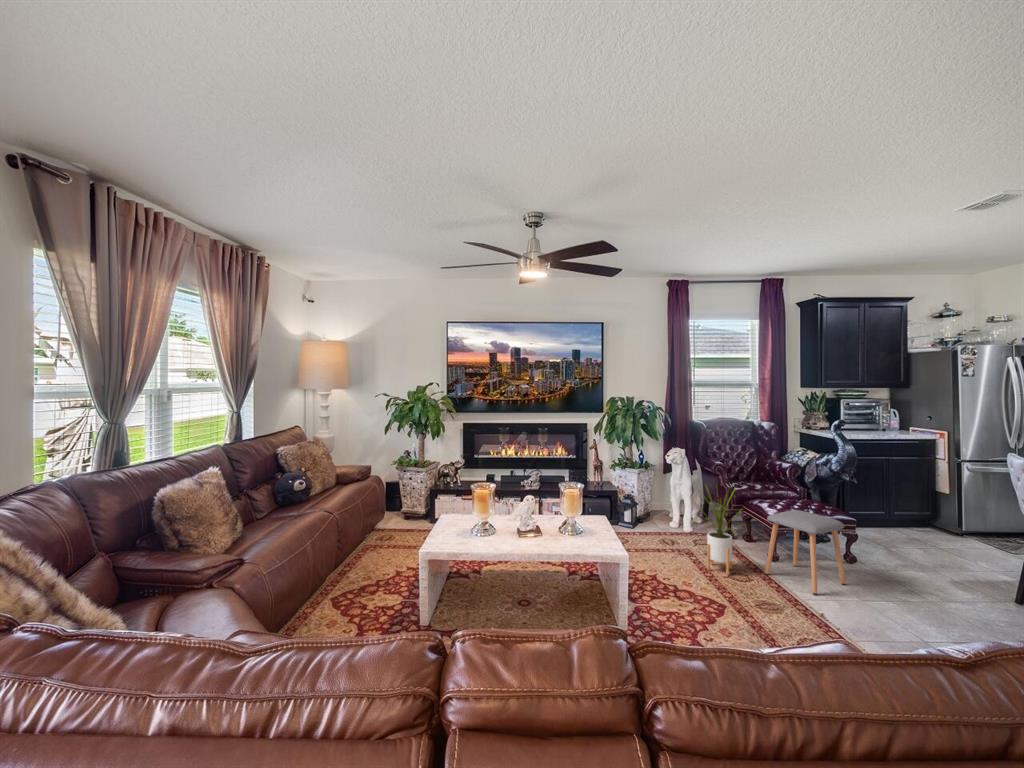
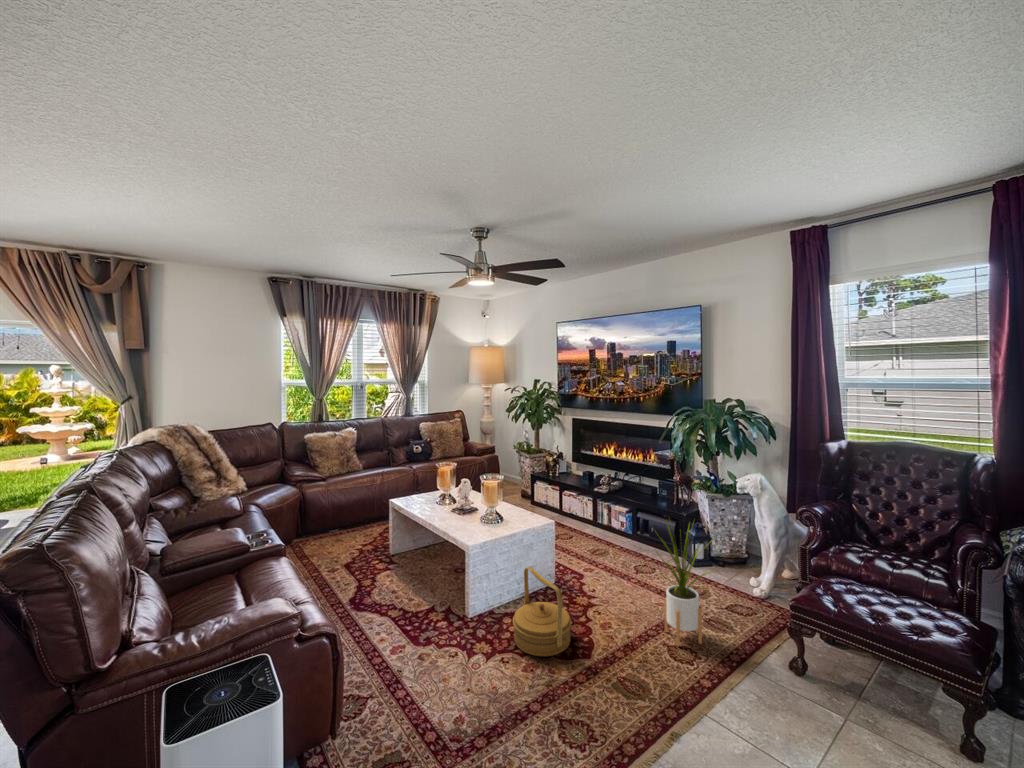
stool: present [765,510,846,595] -> none [732,587,841,748]
basket: none [643,549,705,622] -> present [513,567,571,656]

